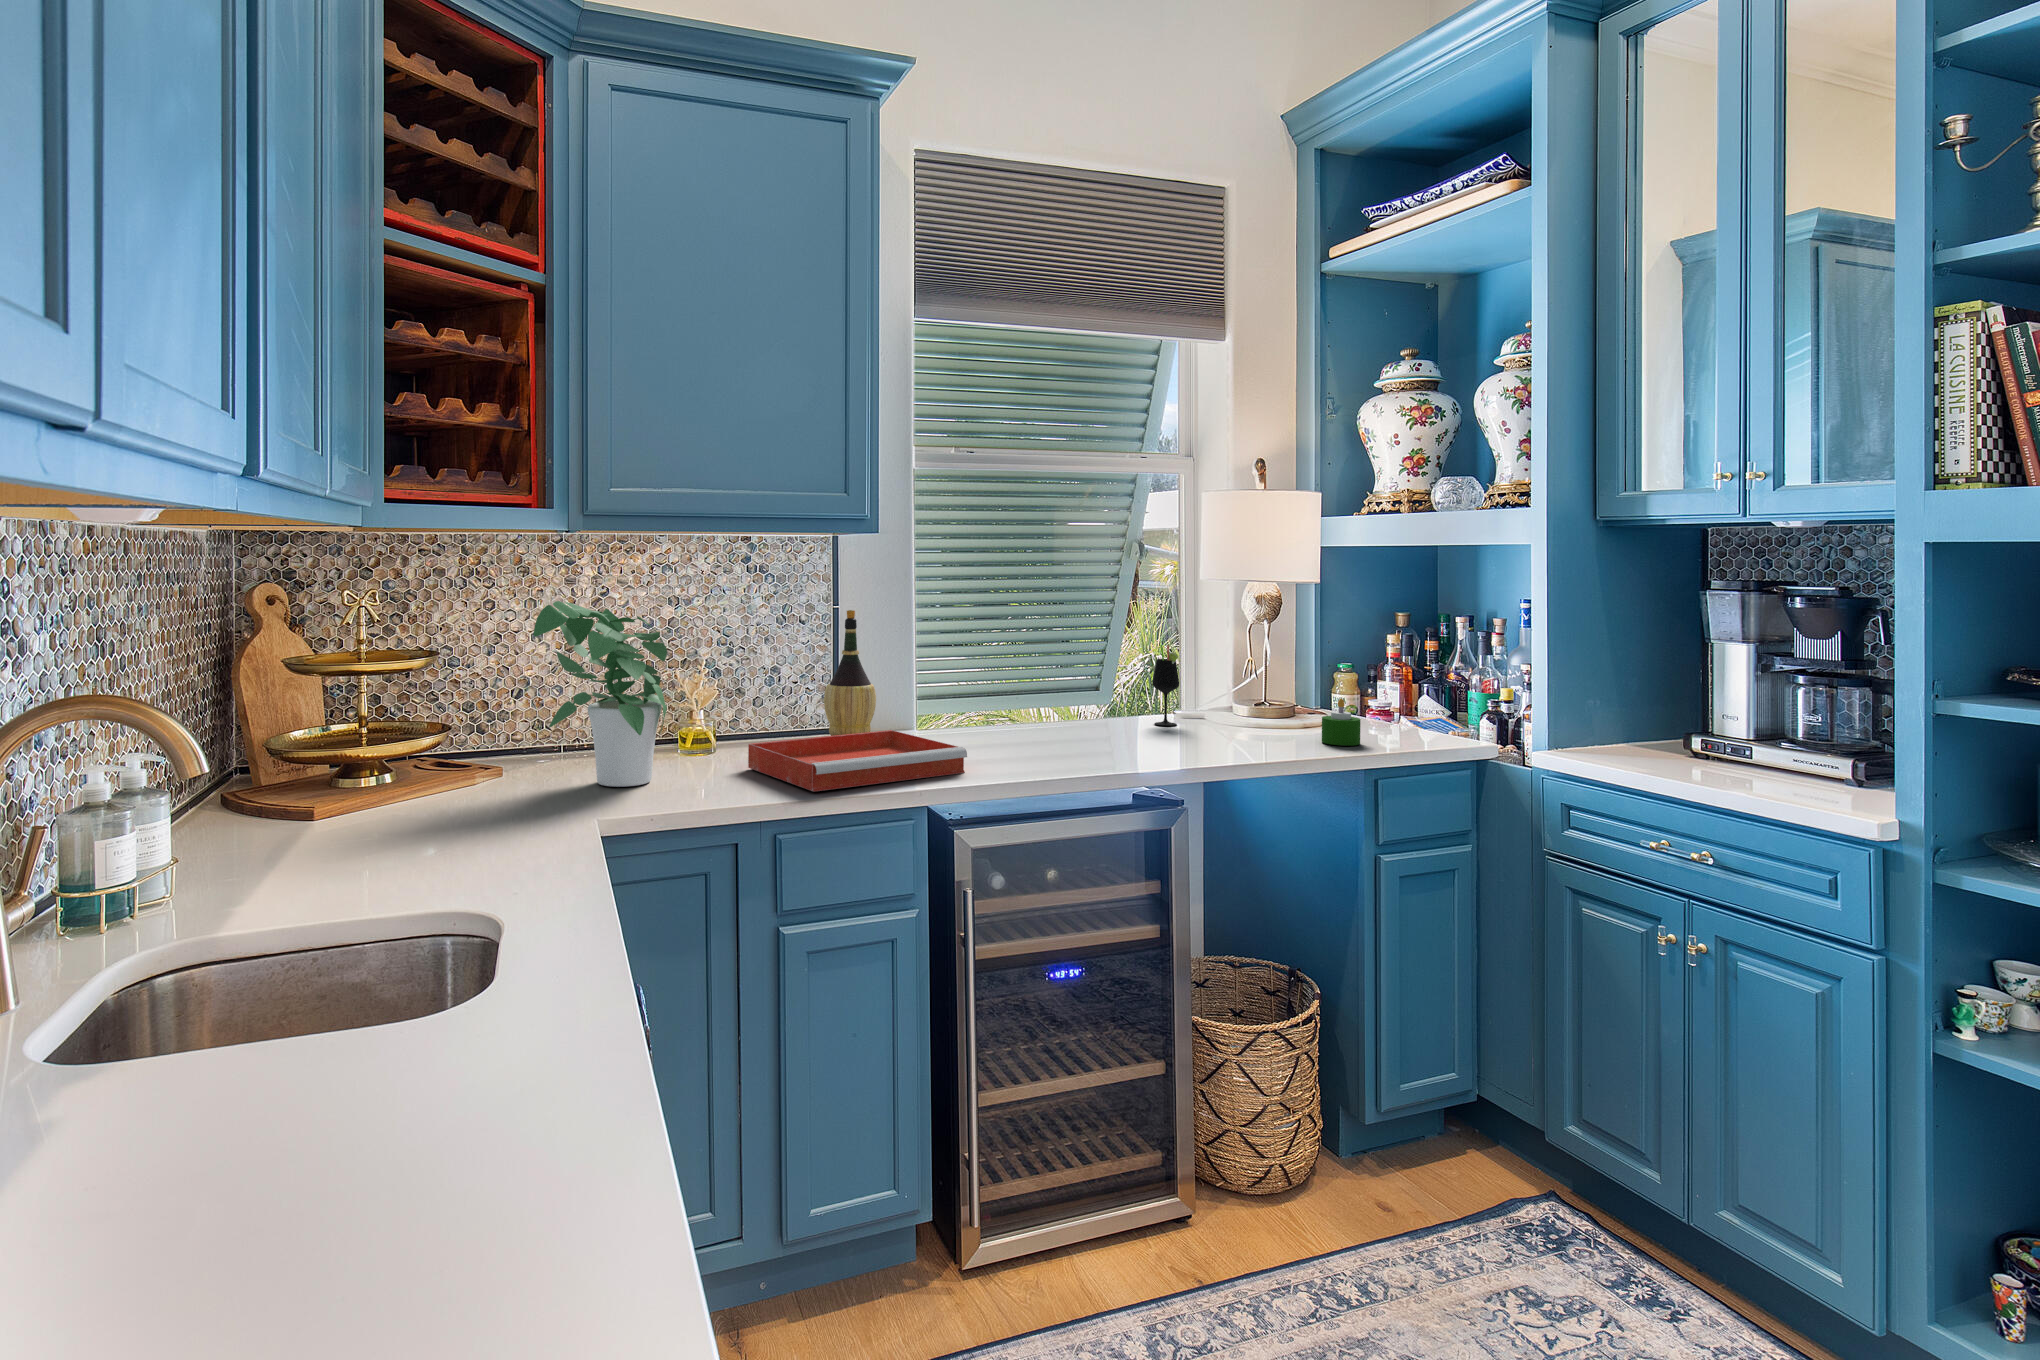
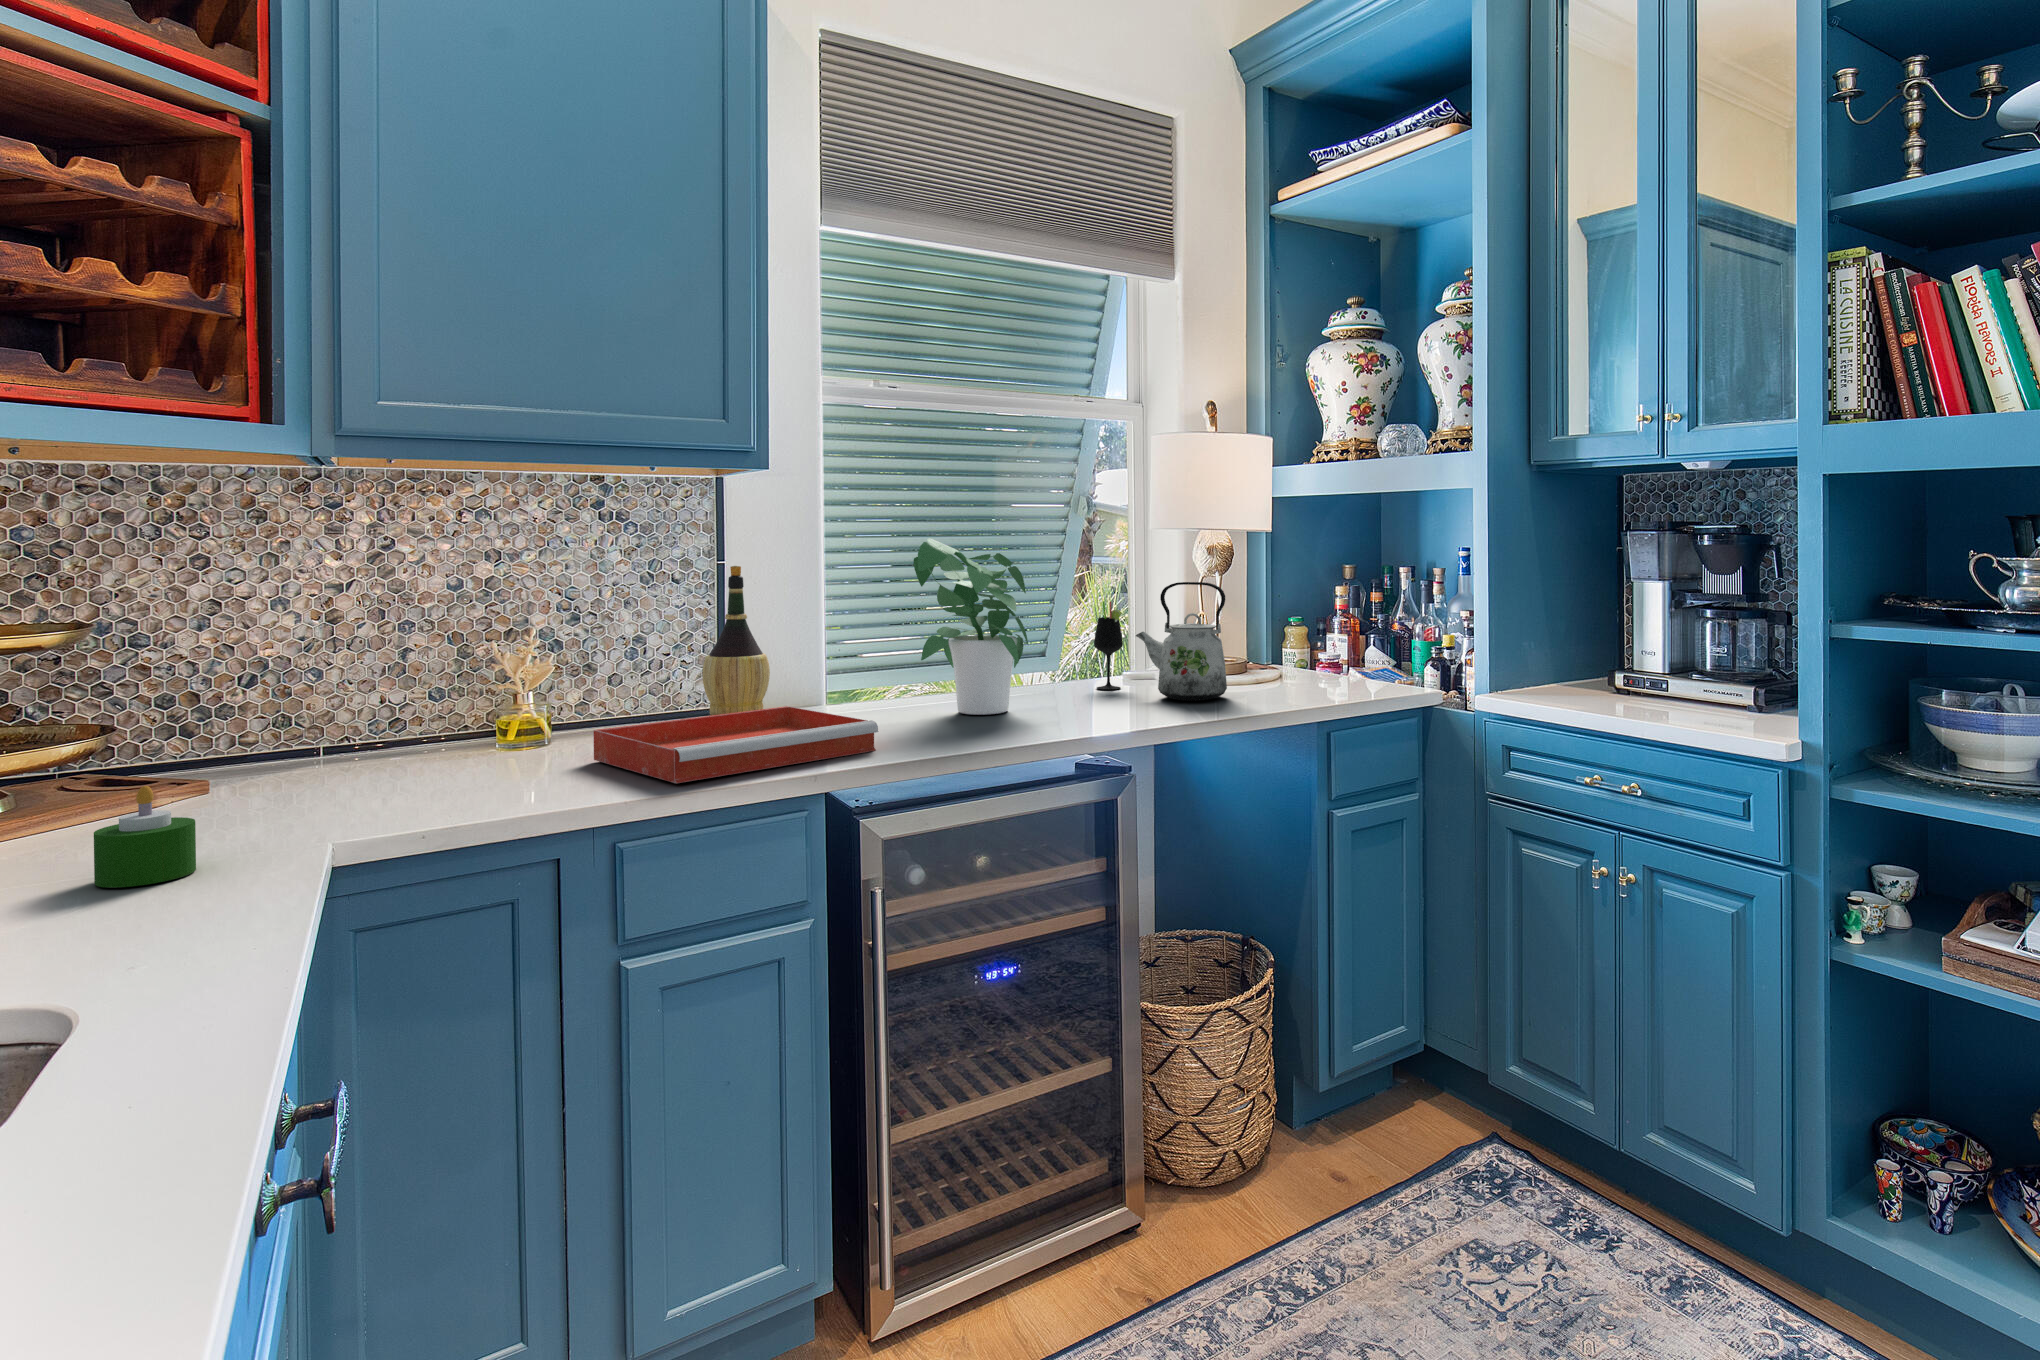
potted plant: present [533,601,668,787] -> present [913,538,1028,715]
kettle: none [1191,630,1278,741] -> present [1136,582,1227,701]
candle: present [1322,699,1360,746] -> present [94,786,196,888]

